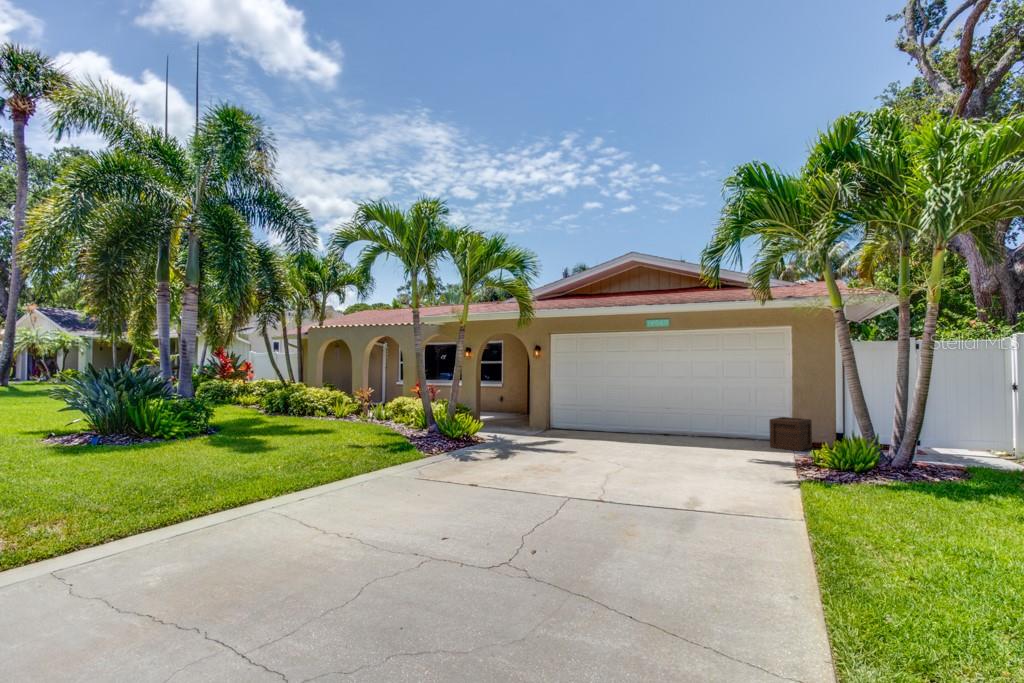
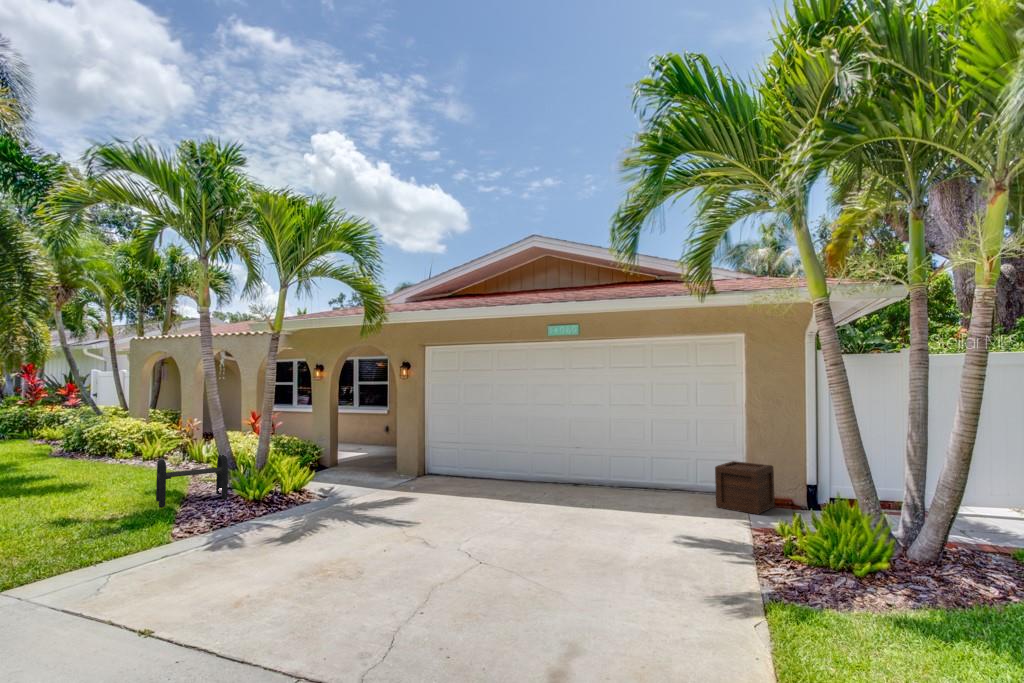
bench: none [385,409,430,441] -> present [156,455,228,507]

